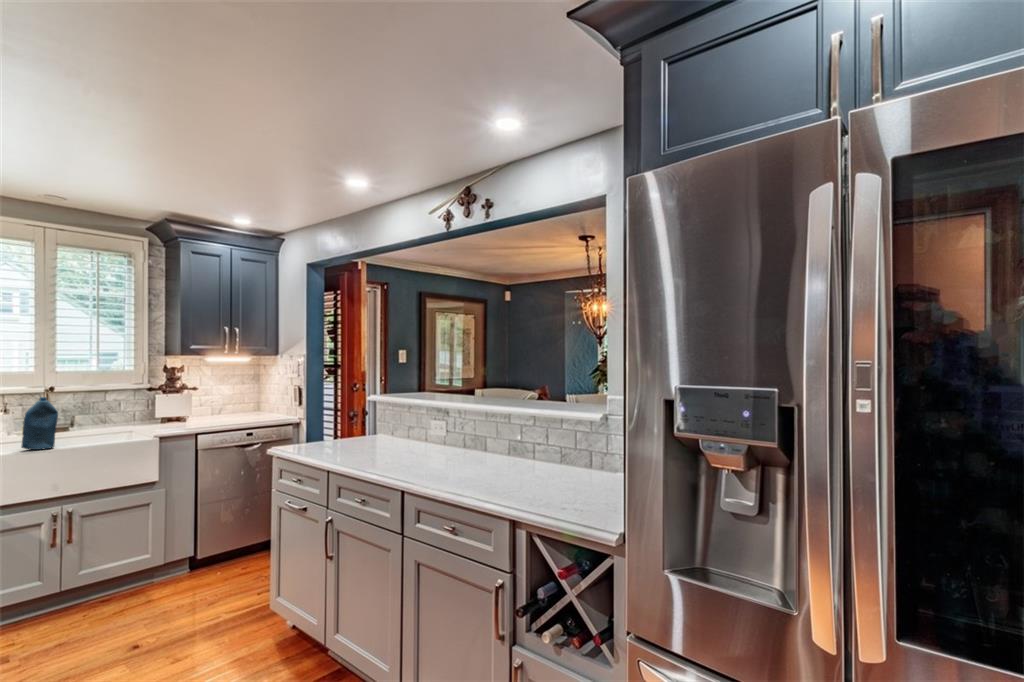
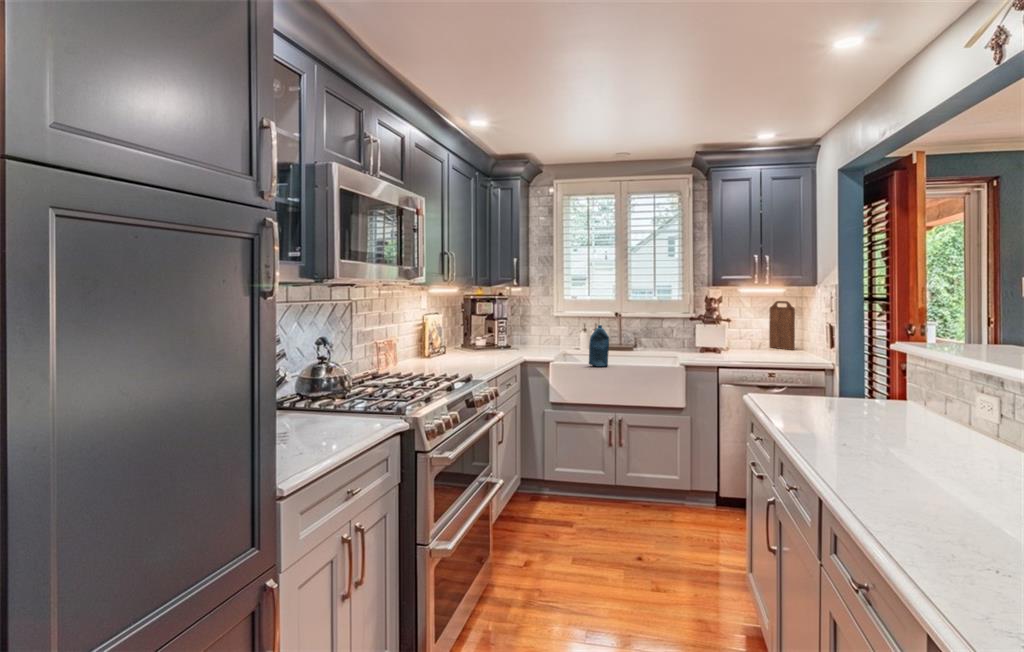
cutting board: none [229,369,256,413] -> present [769,301,795,350]

